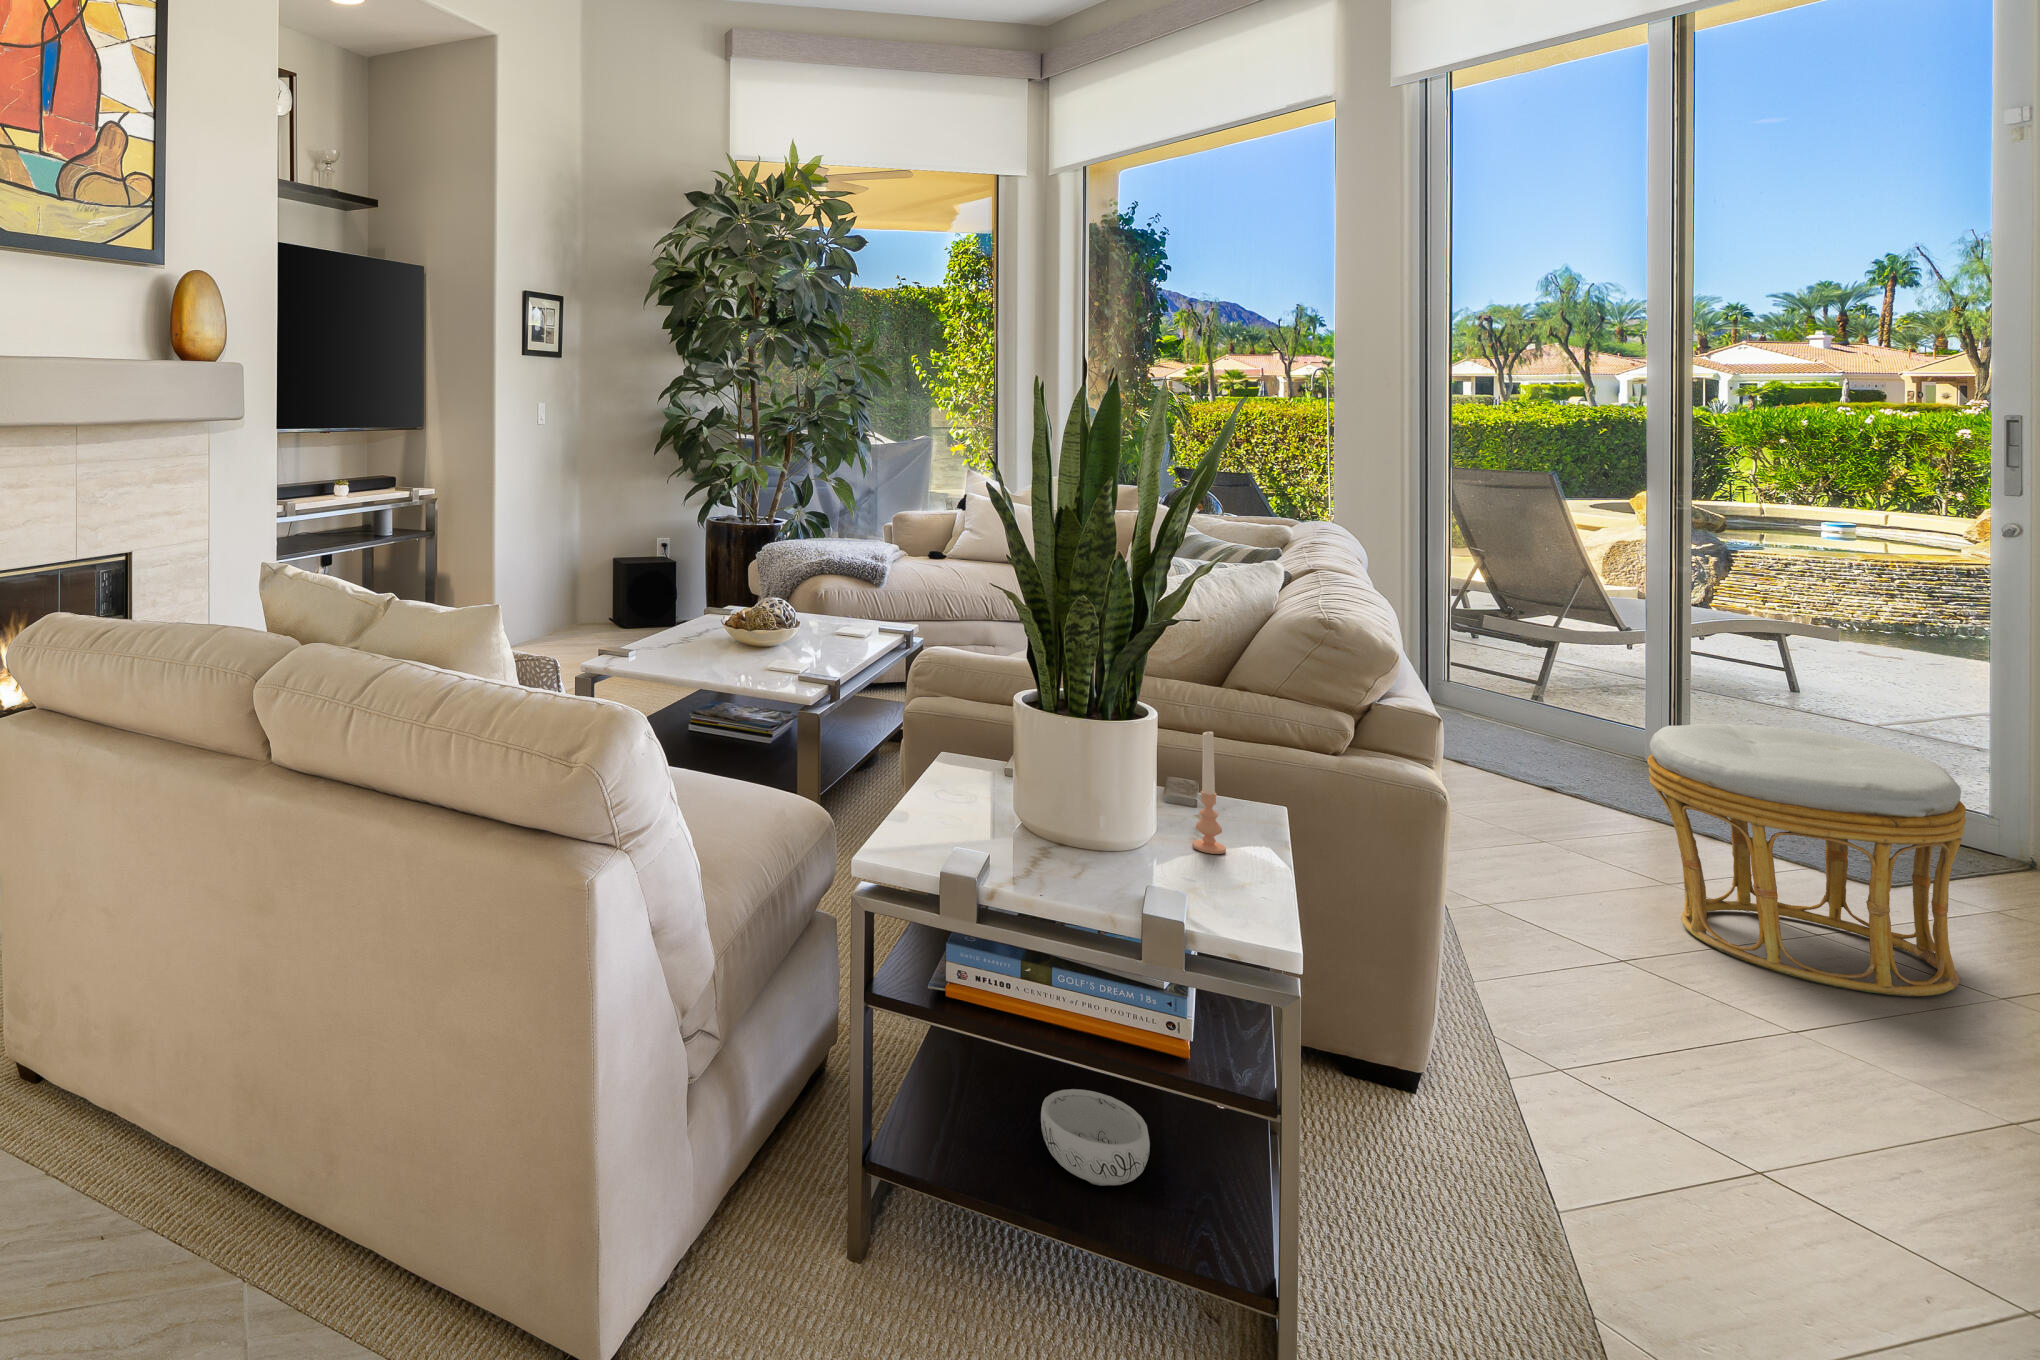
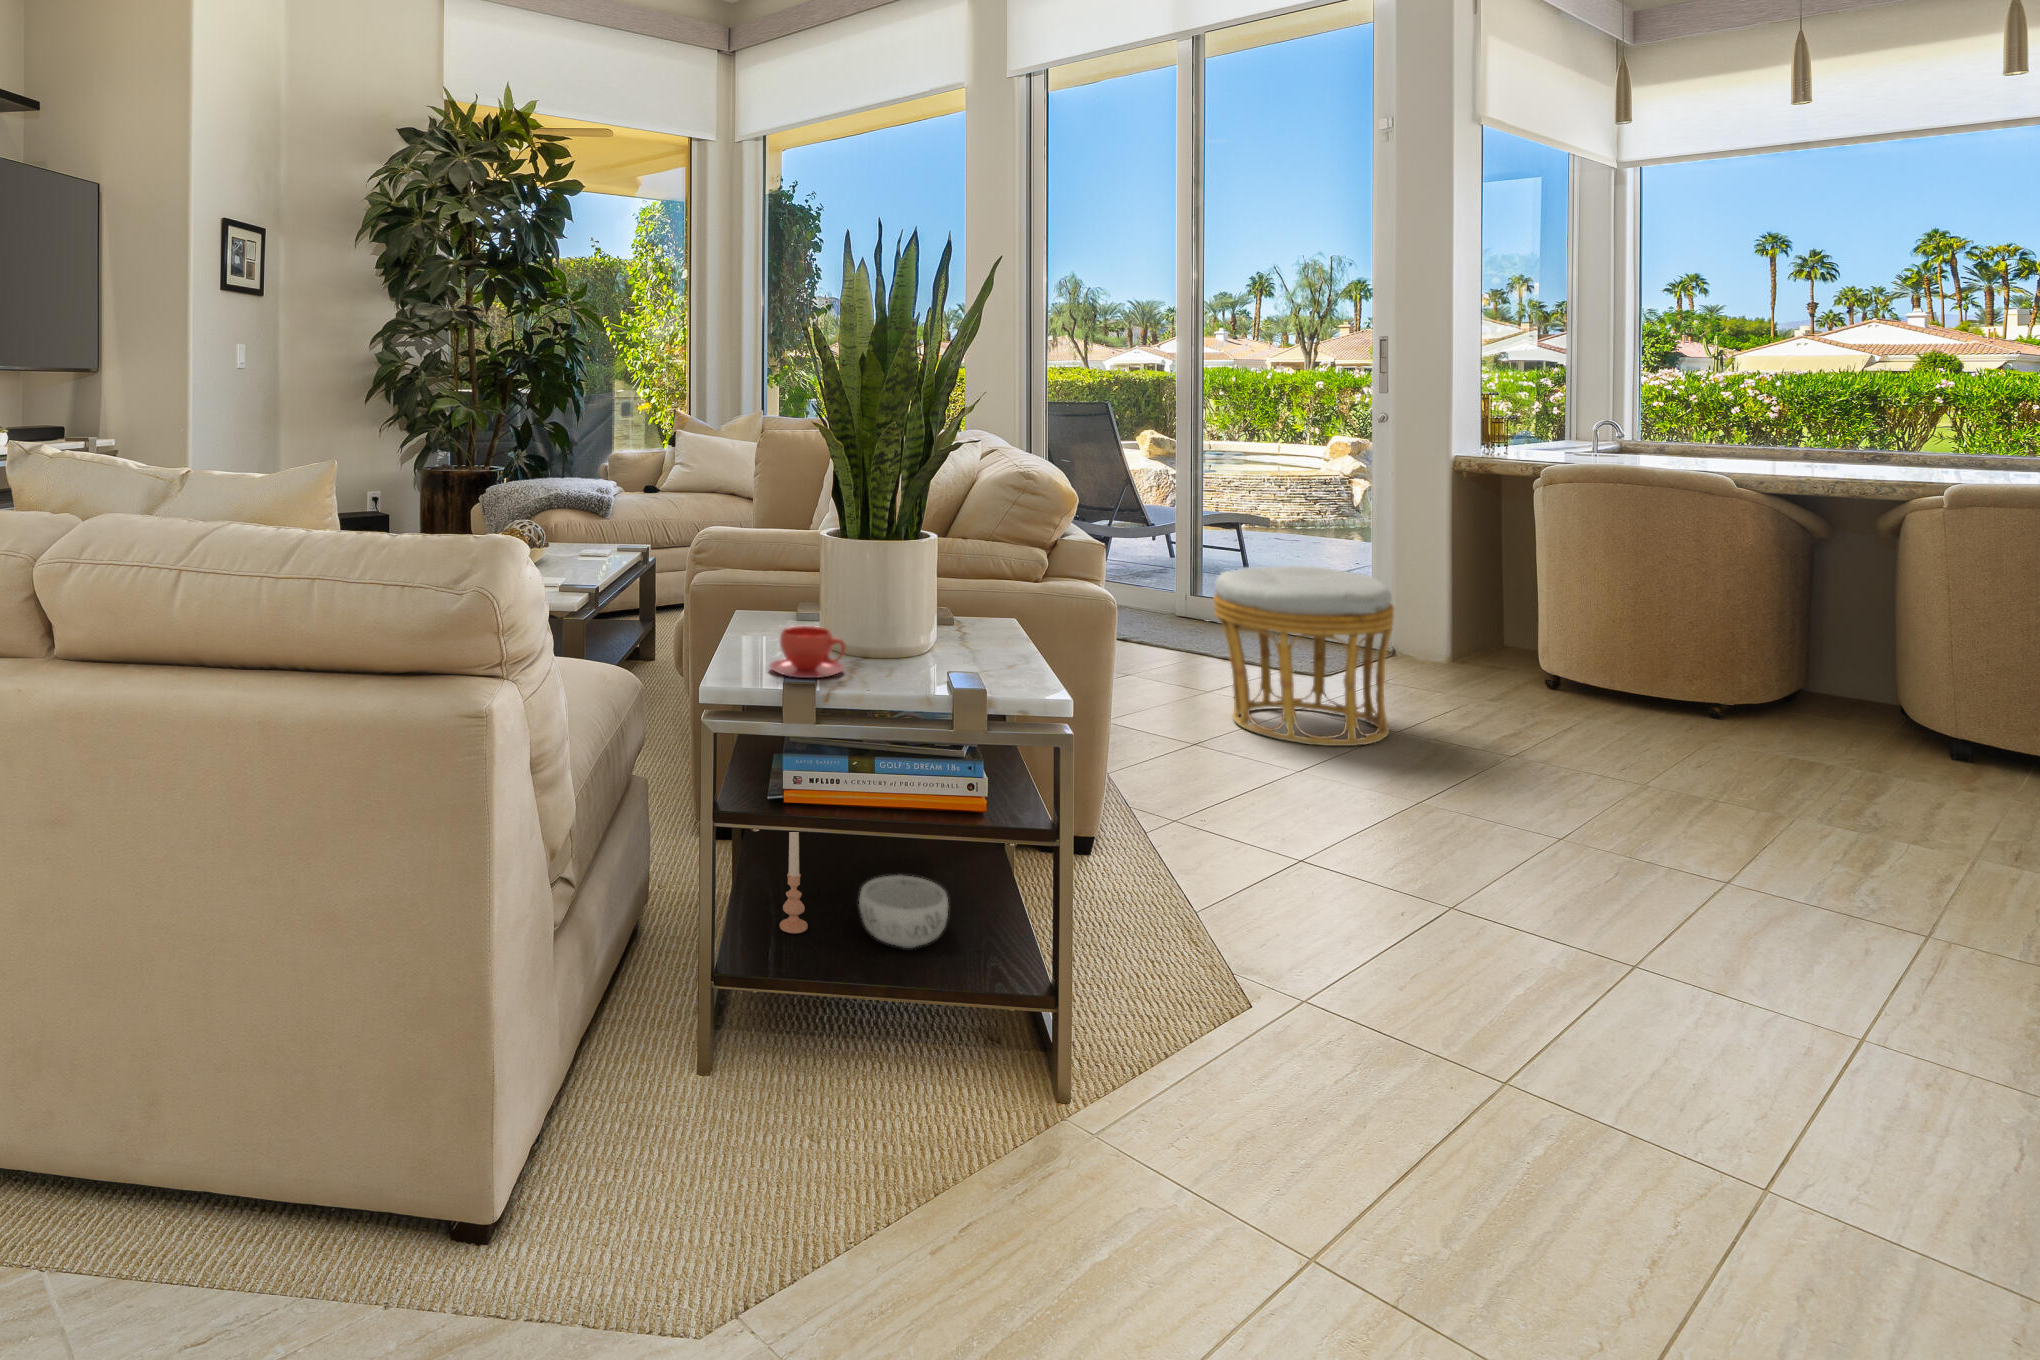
candle: present [1192,731,1226,854] -> present [780,832,808,933]
teacup: none [942,791,1029,857] -> present [770,626,846,678]

